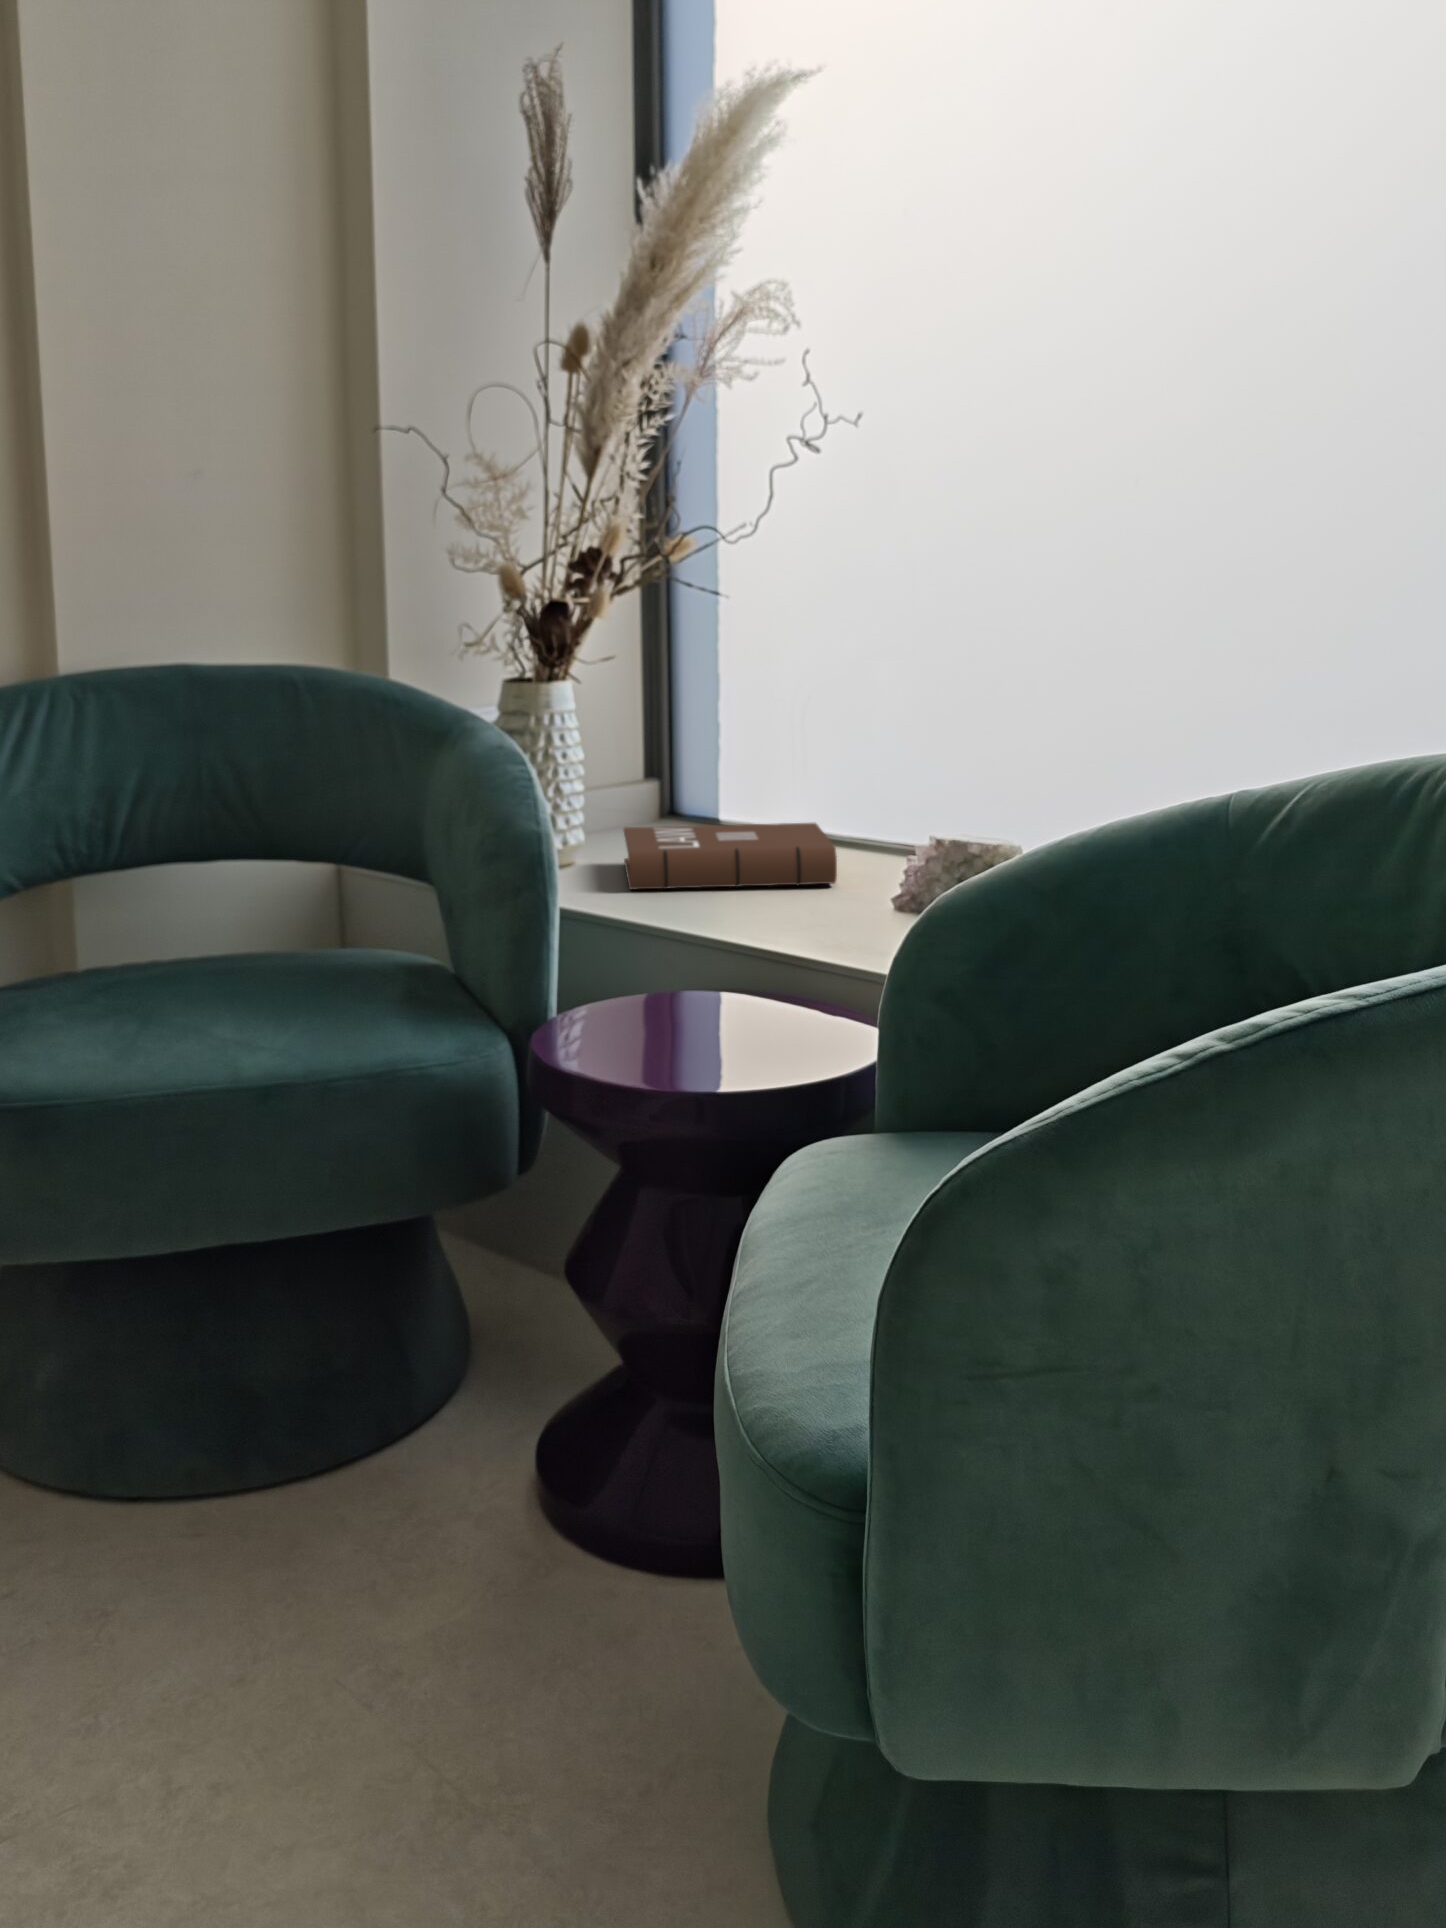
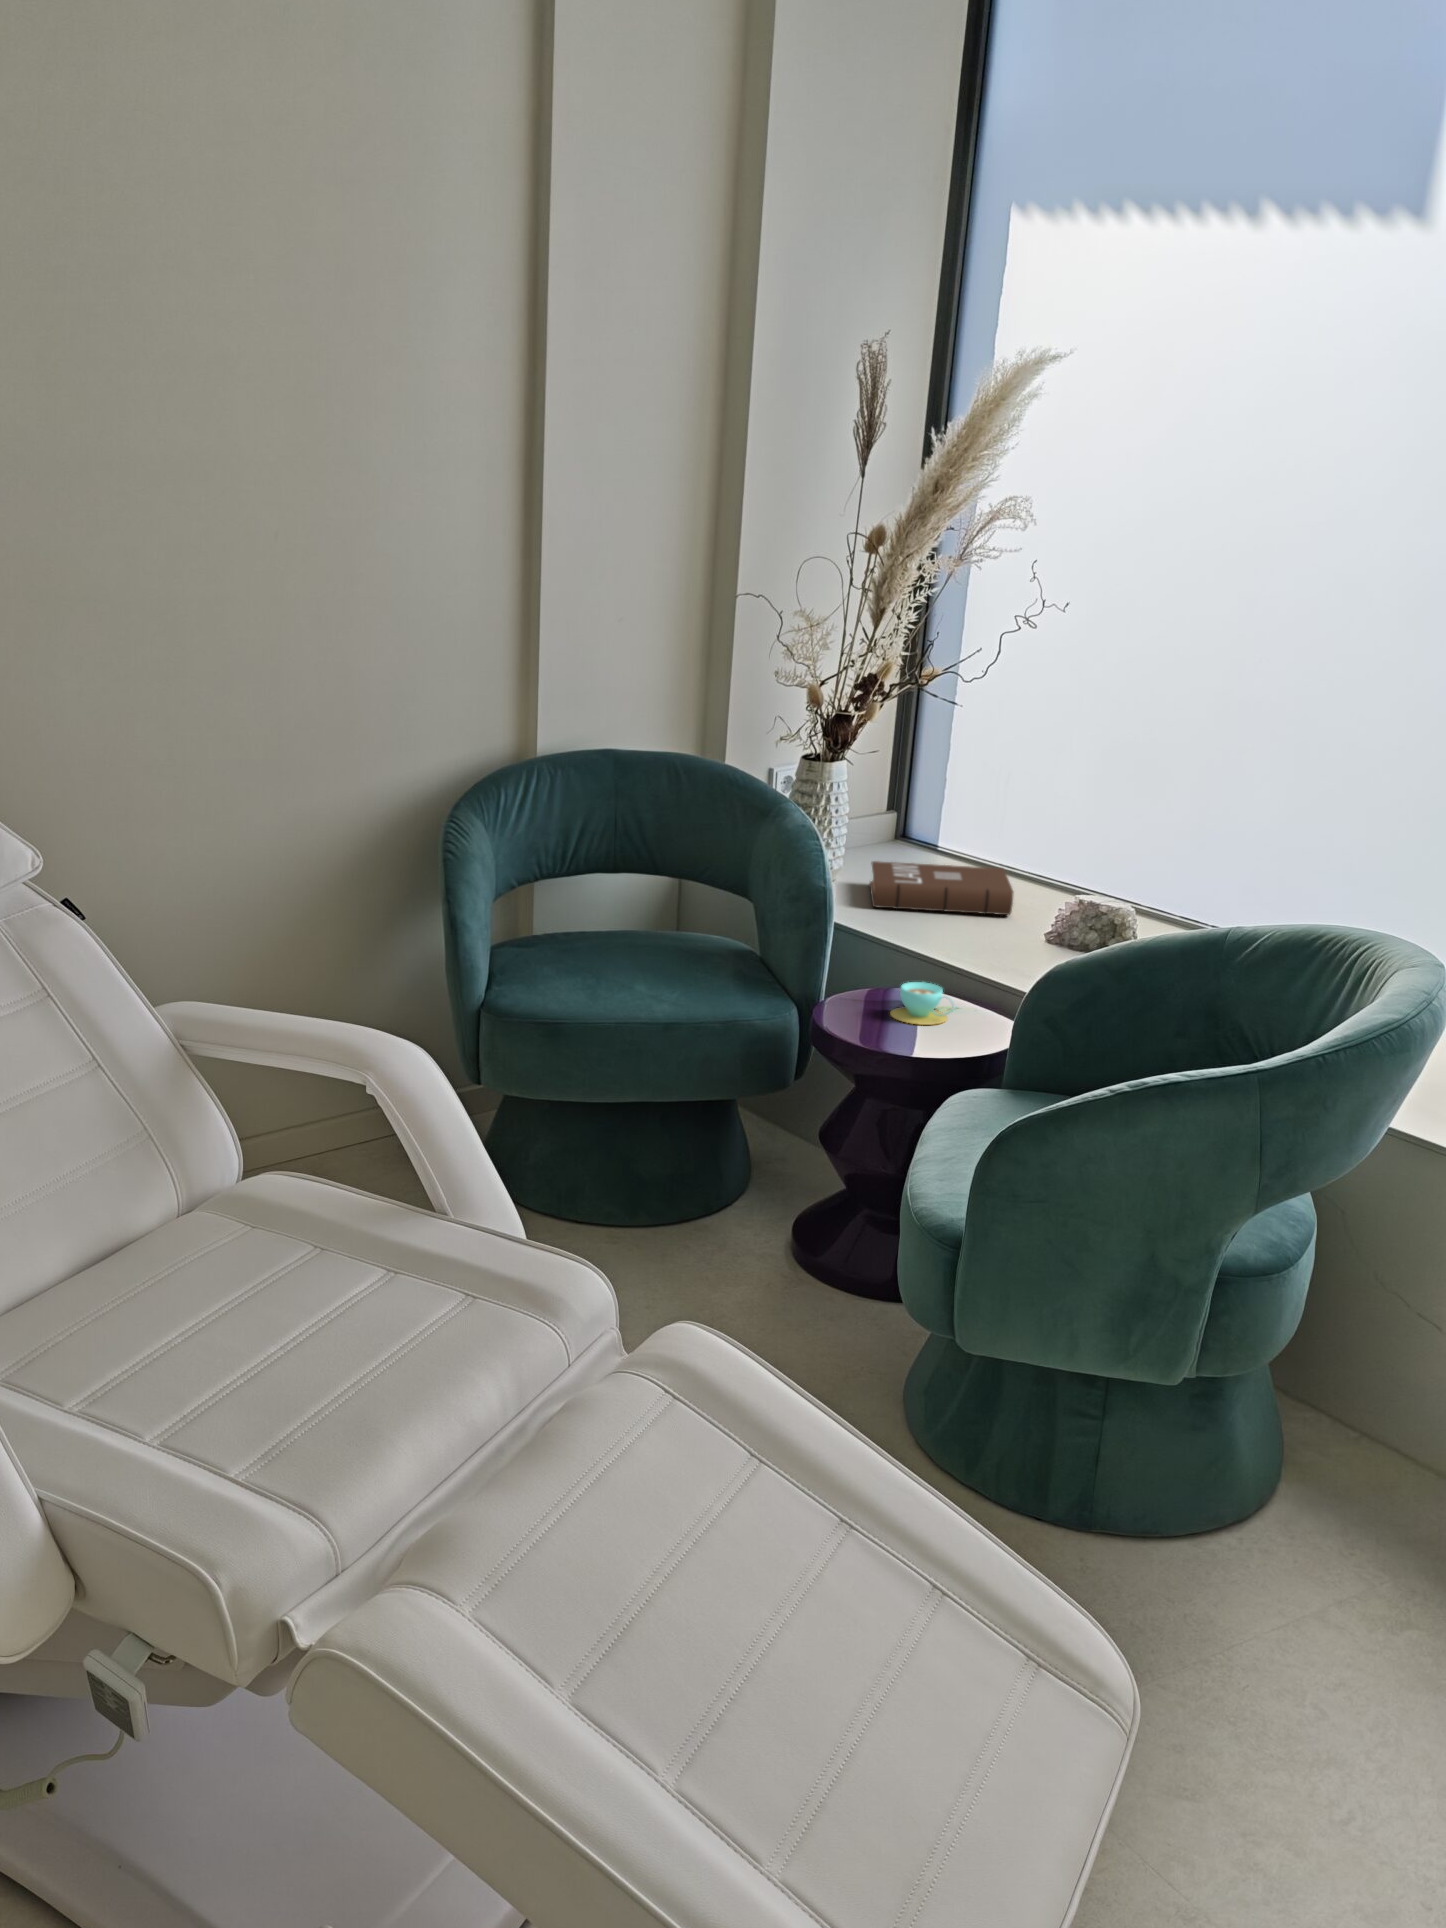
teacup: none [664,975,771,1046] -> present [890,982,948,1025]

